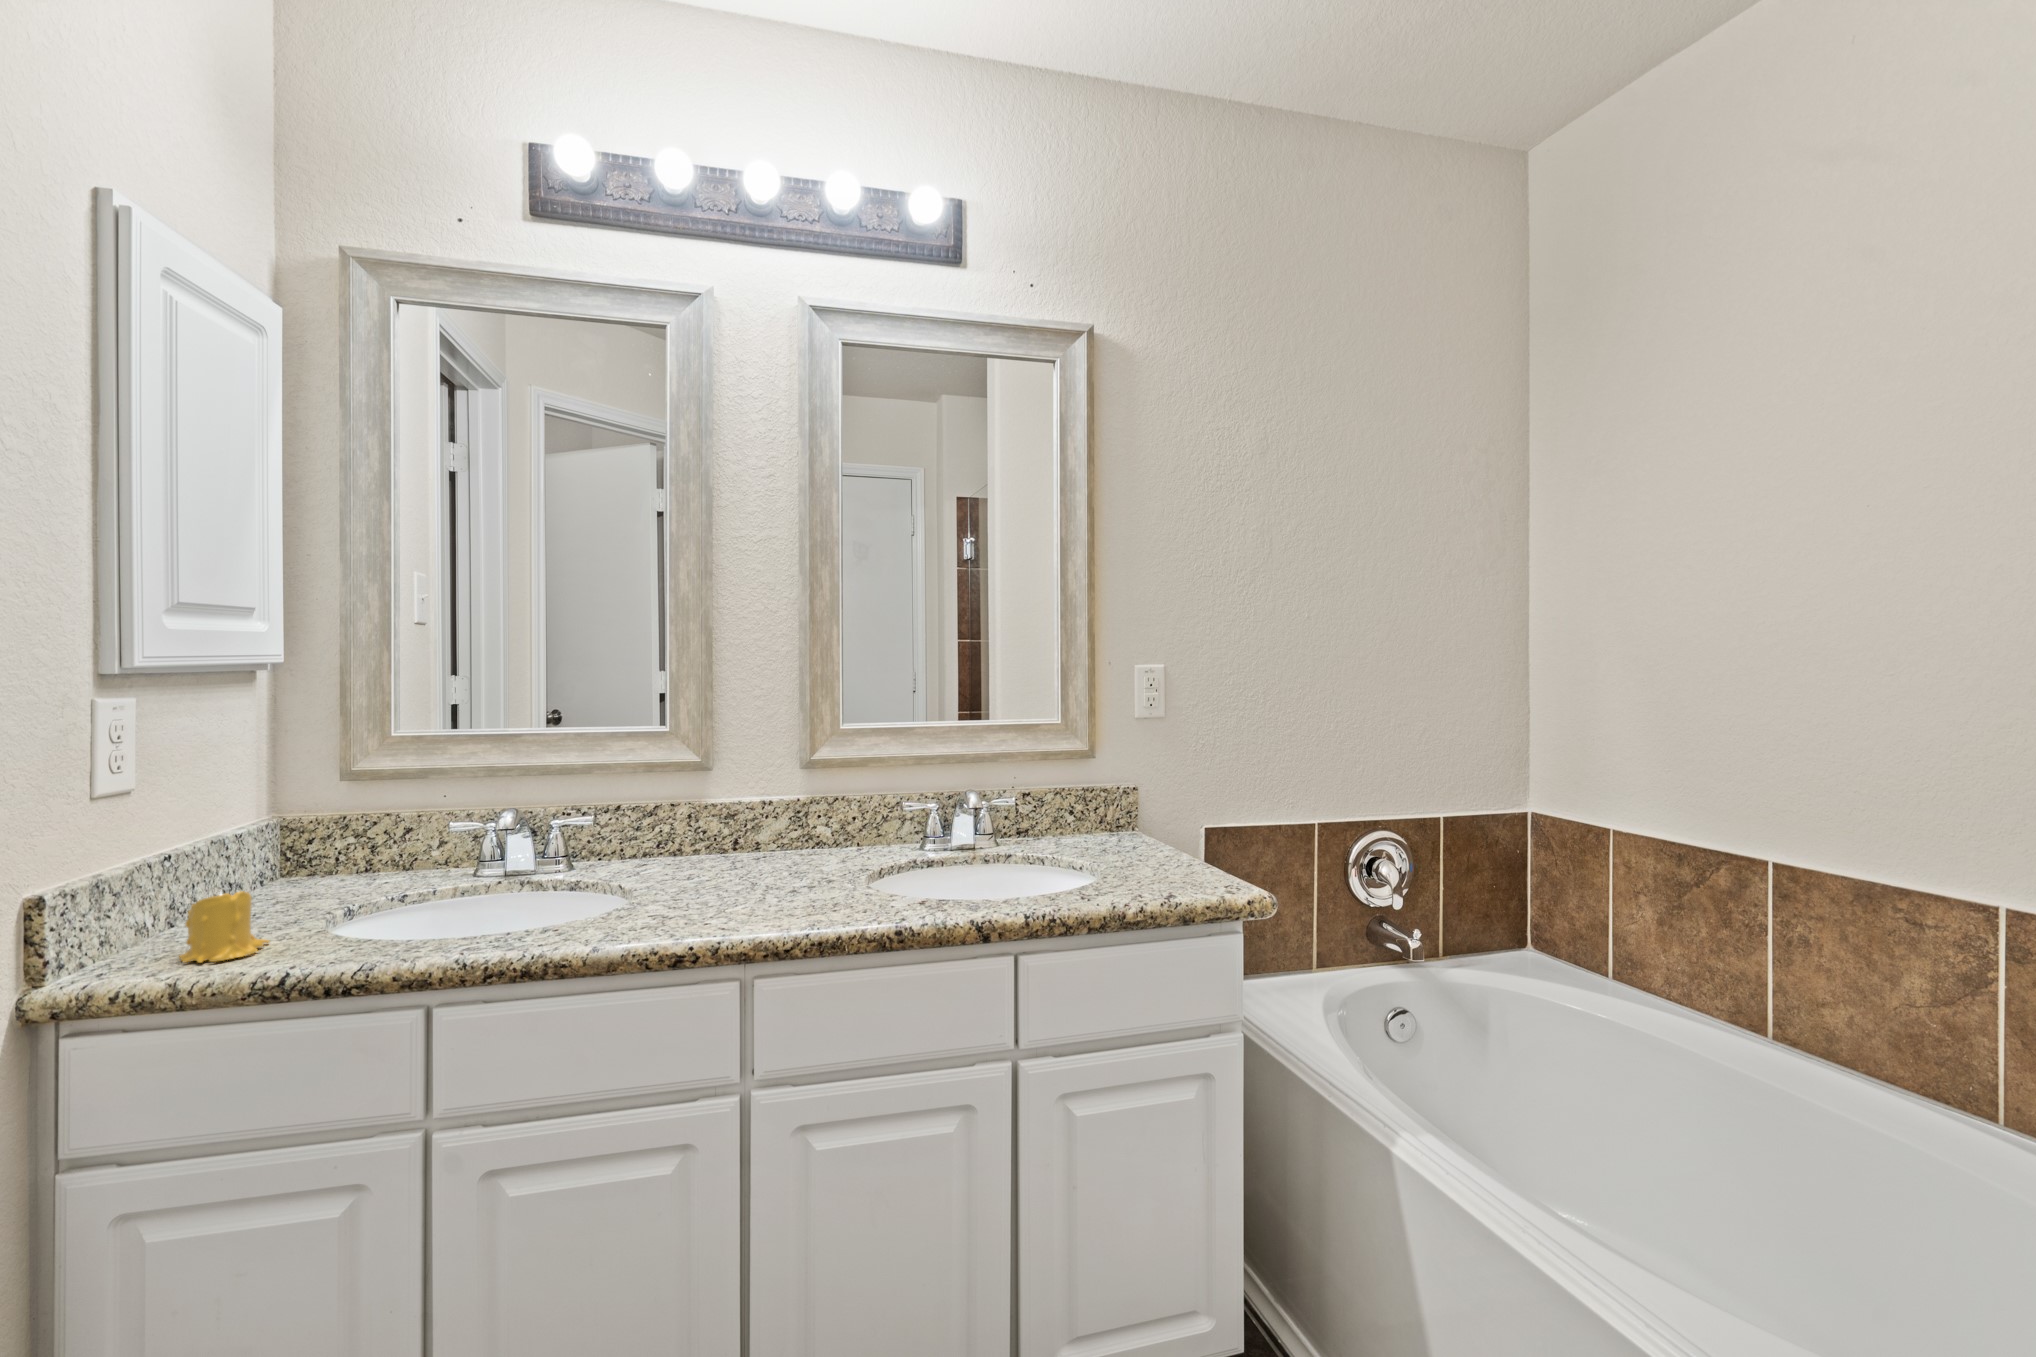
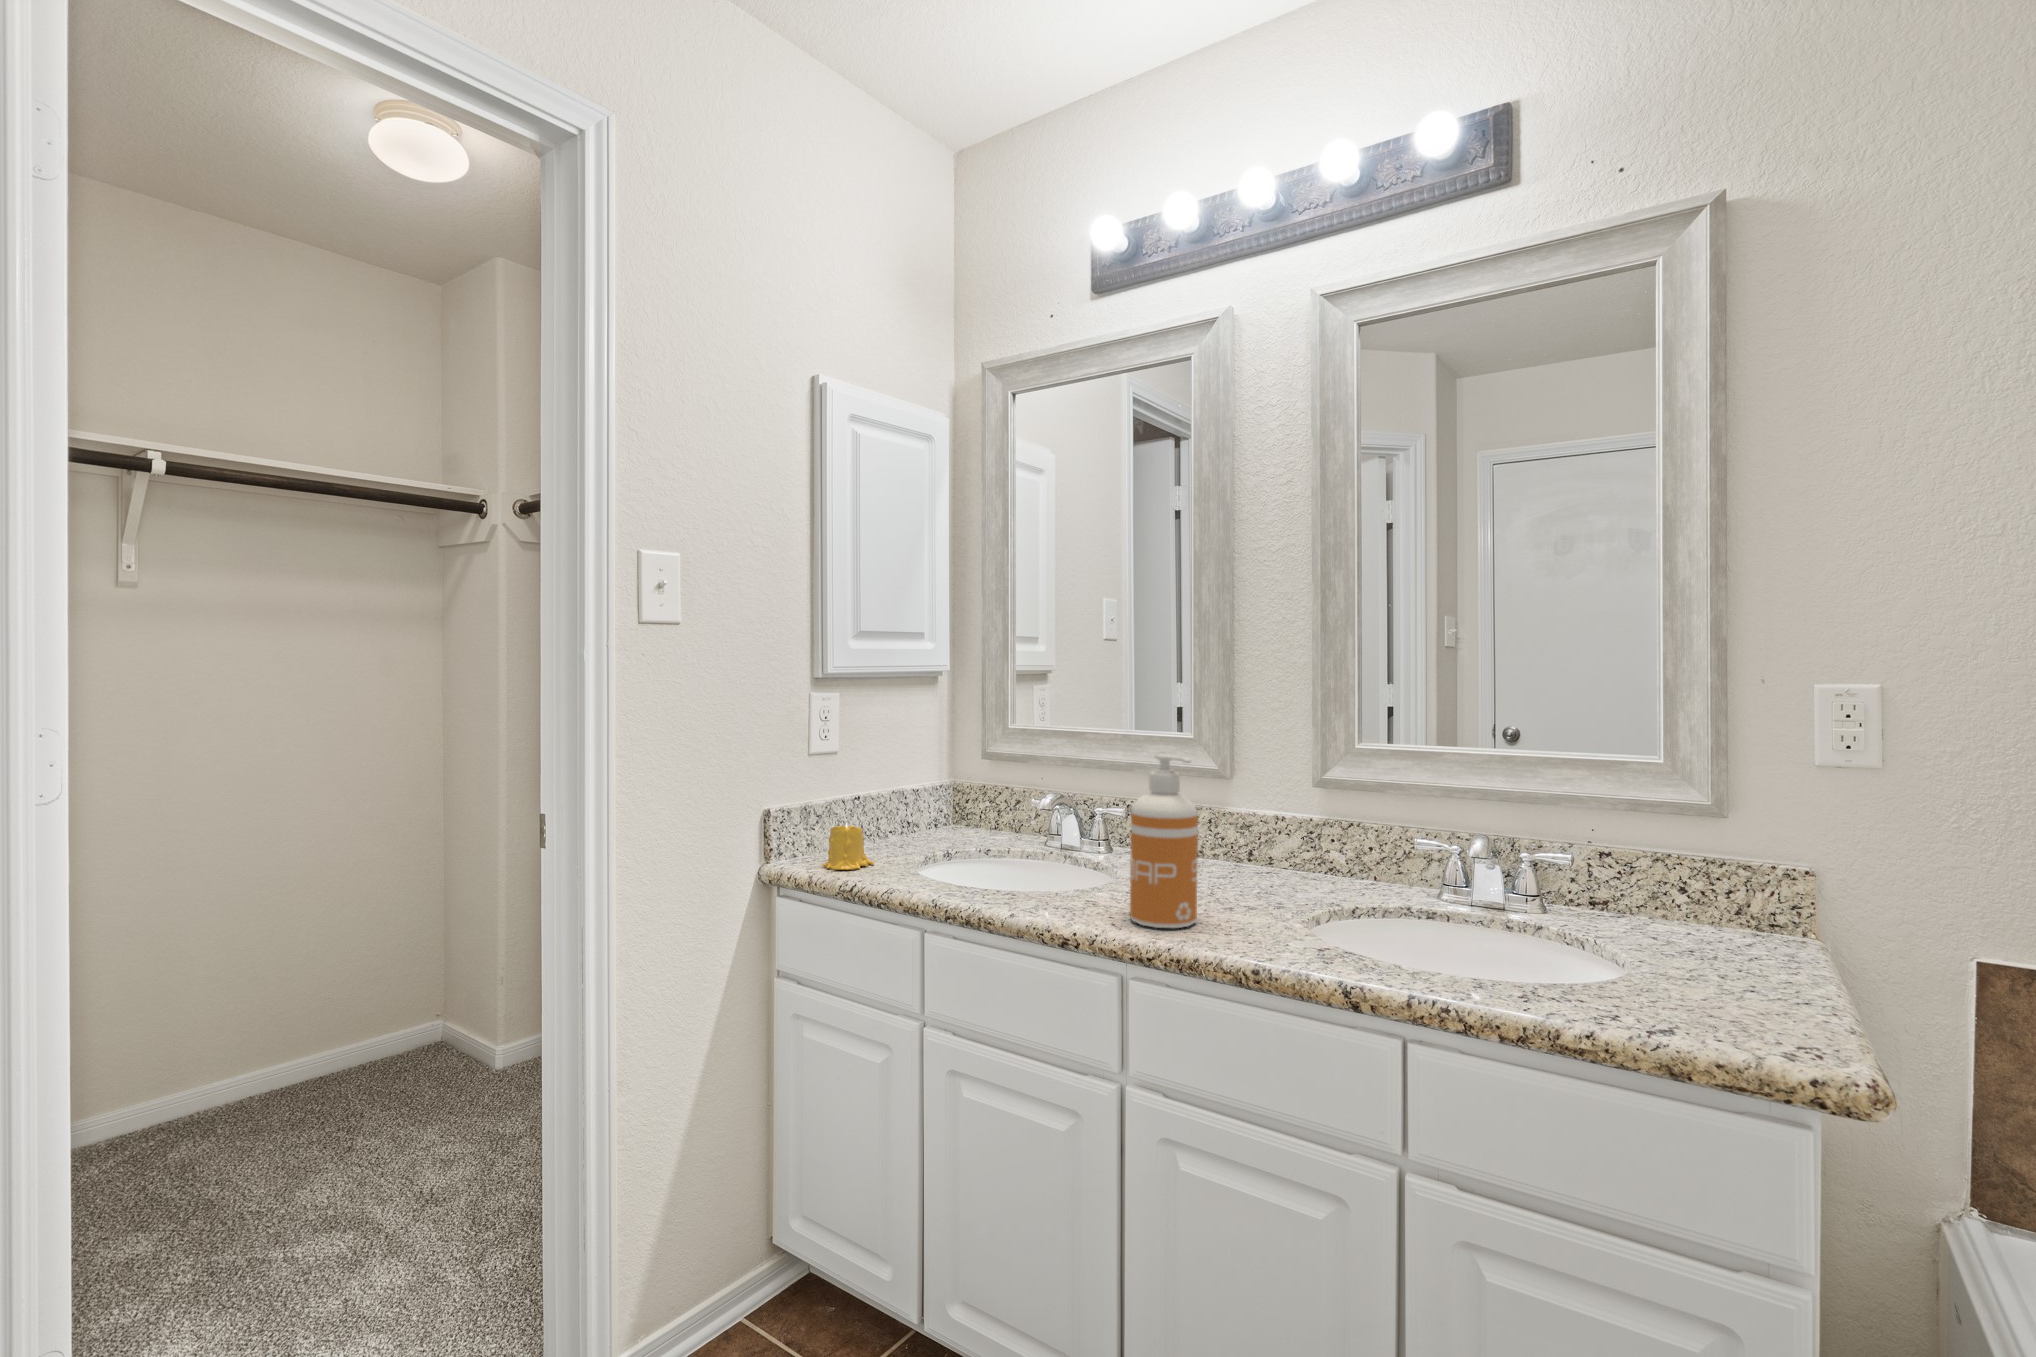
soap dispenser: none [721,742,792,922] -> present [1130,755,1198,928]

